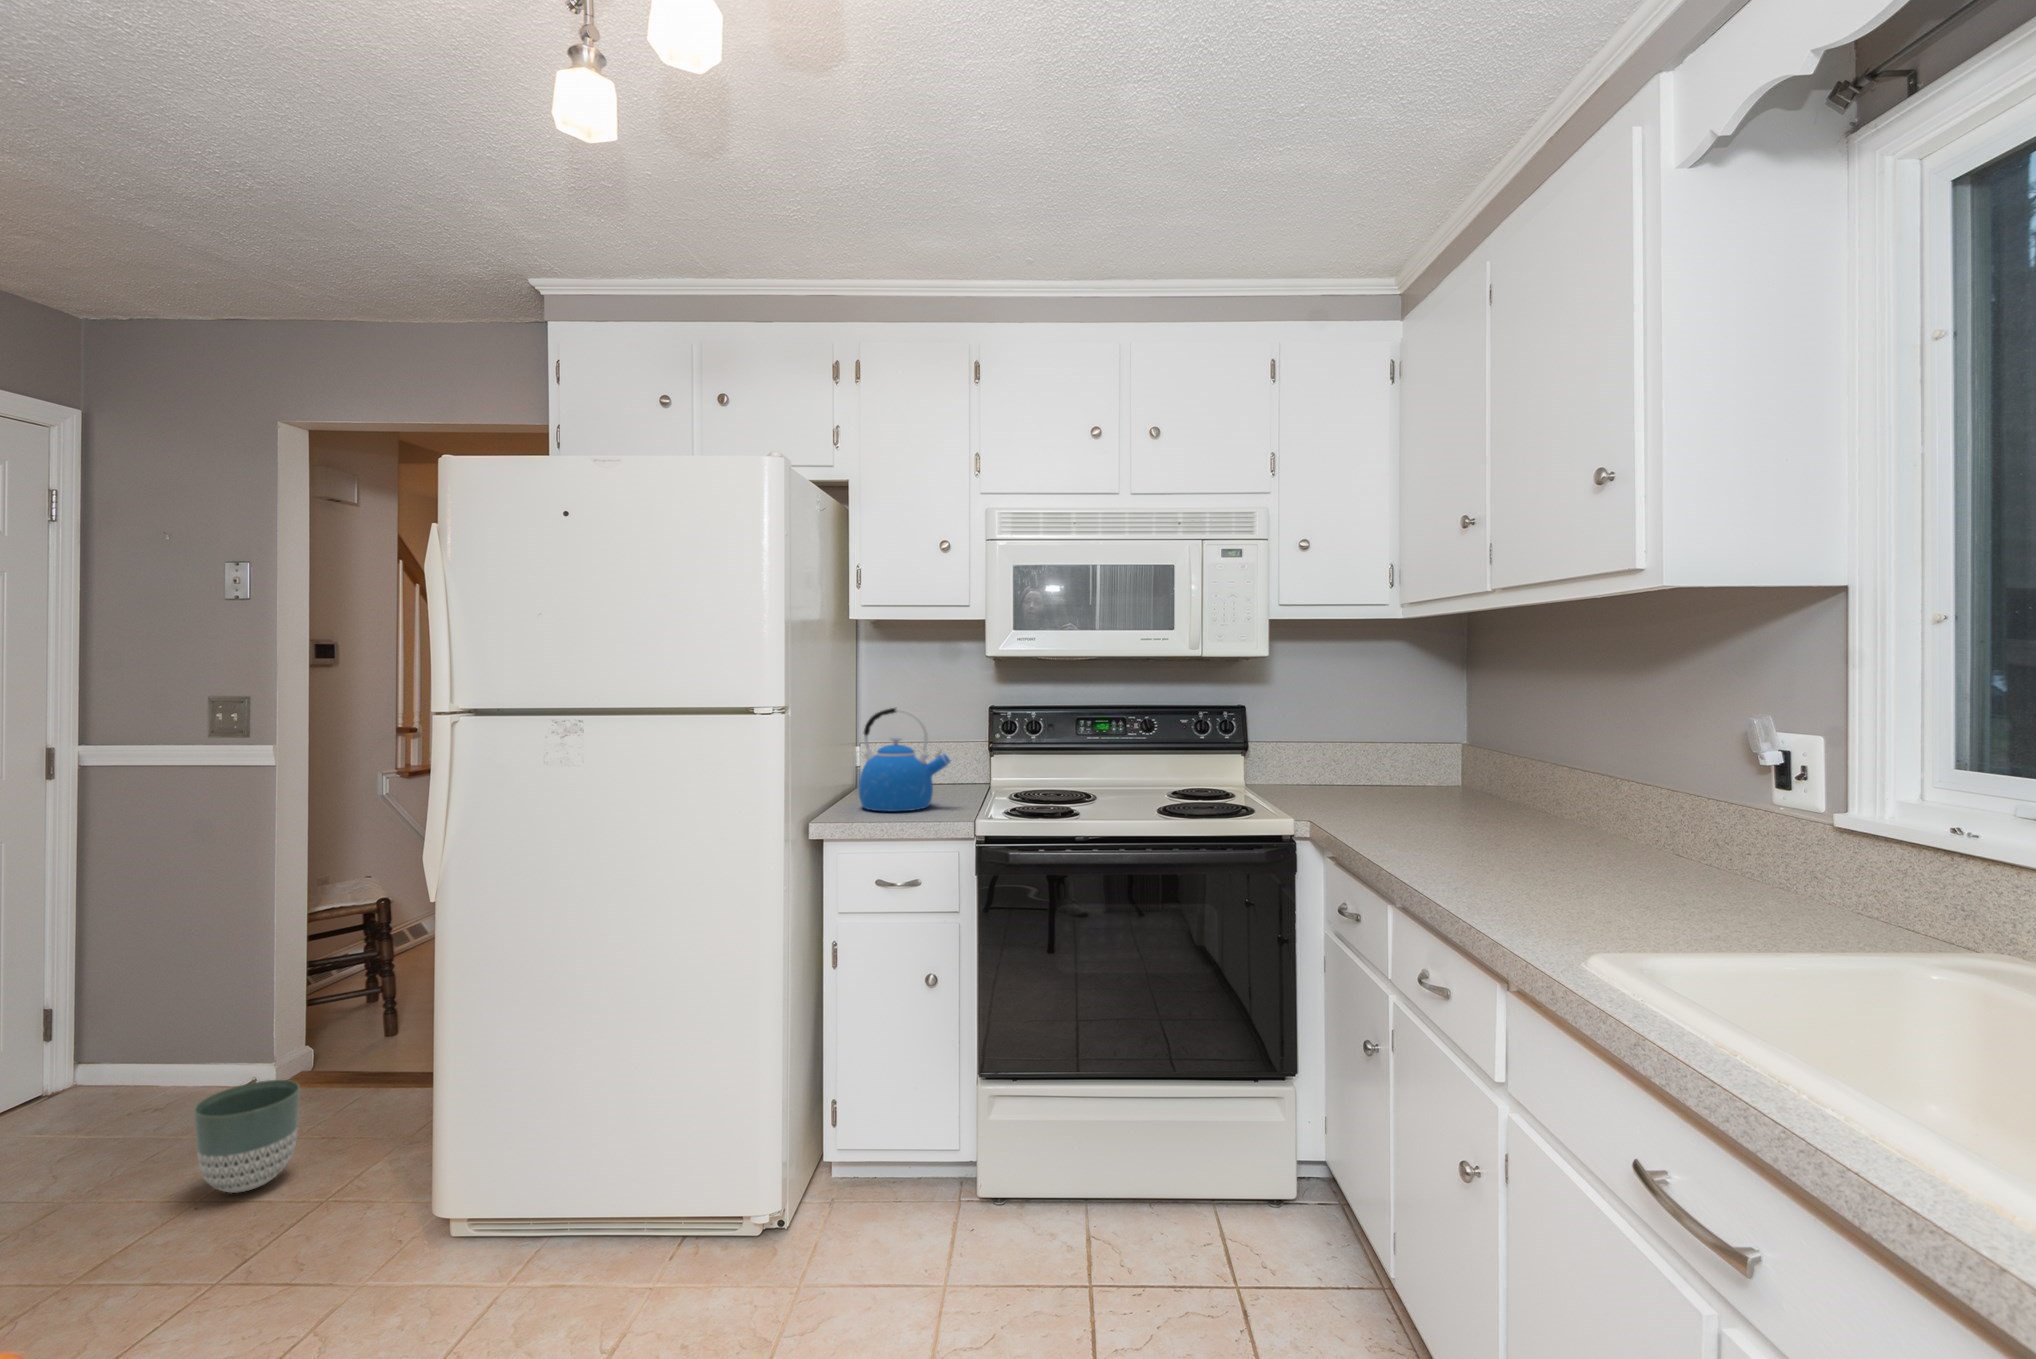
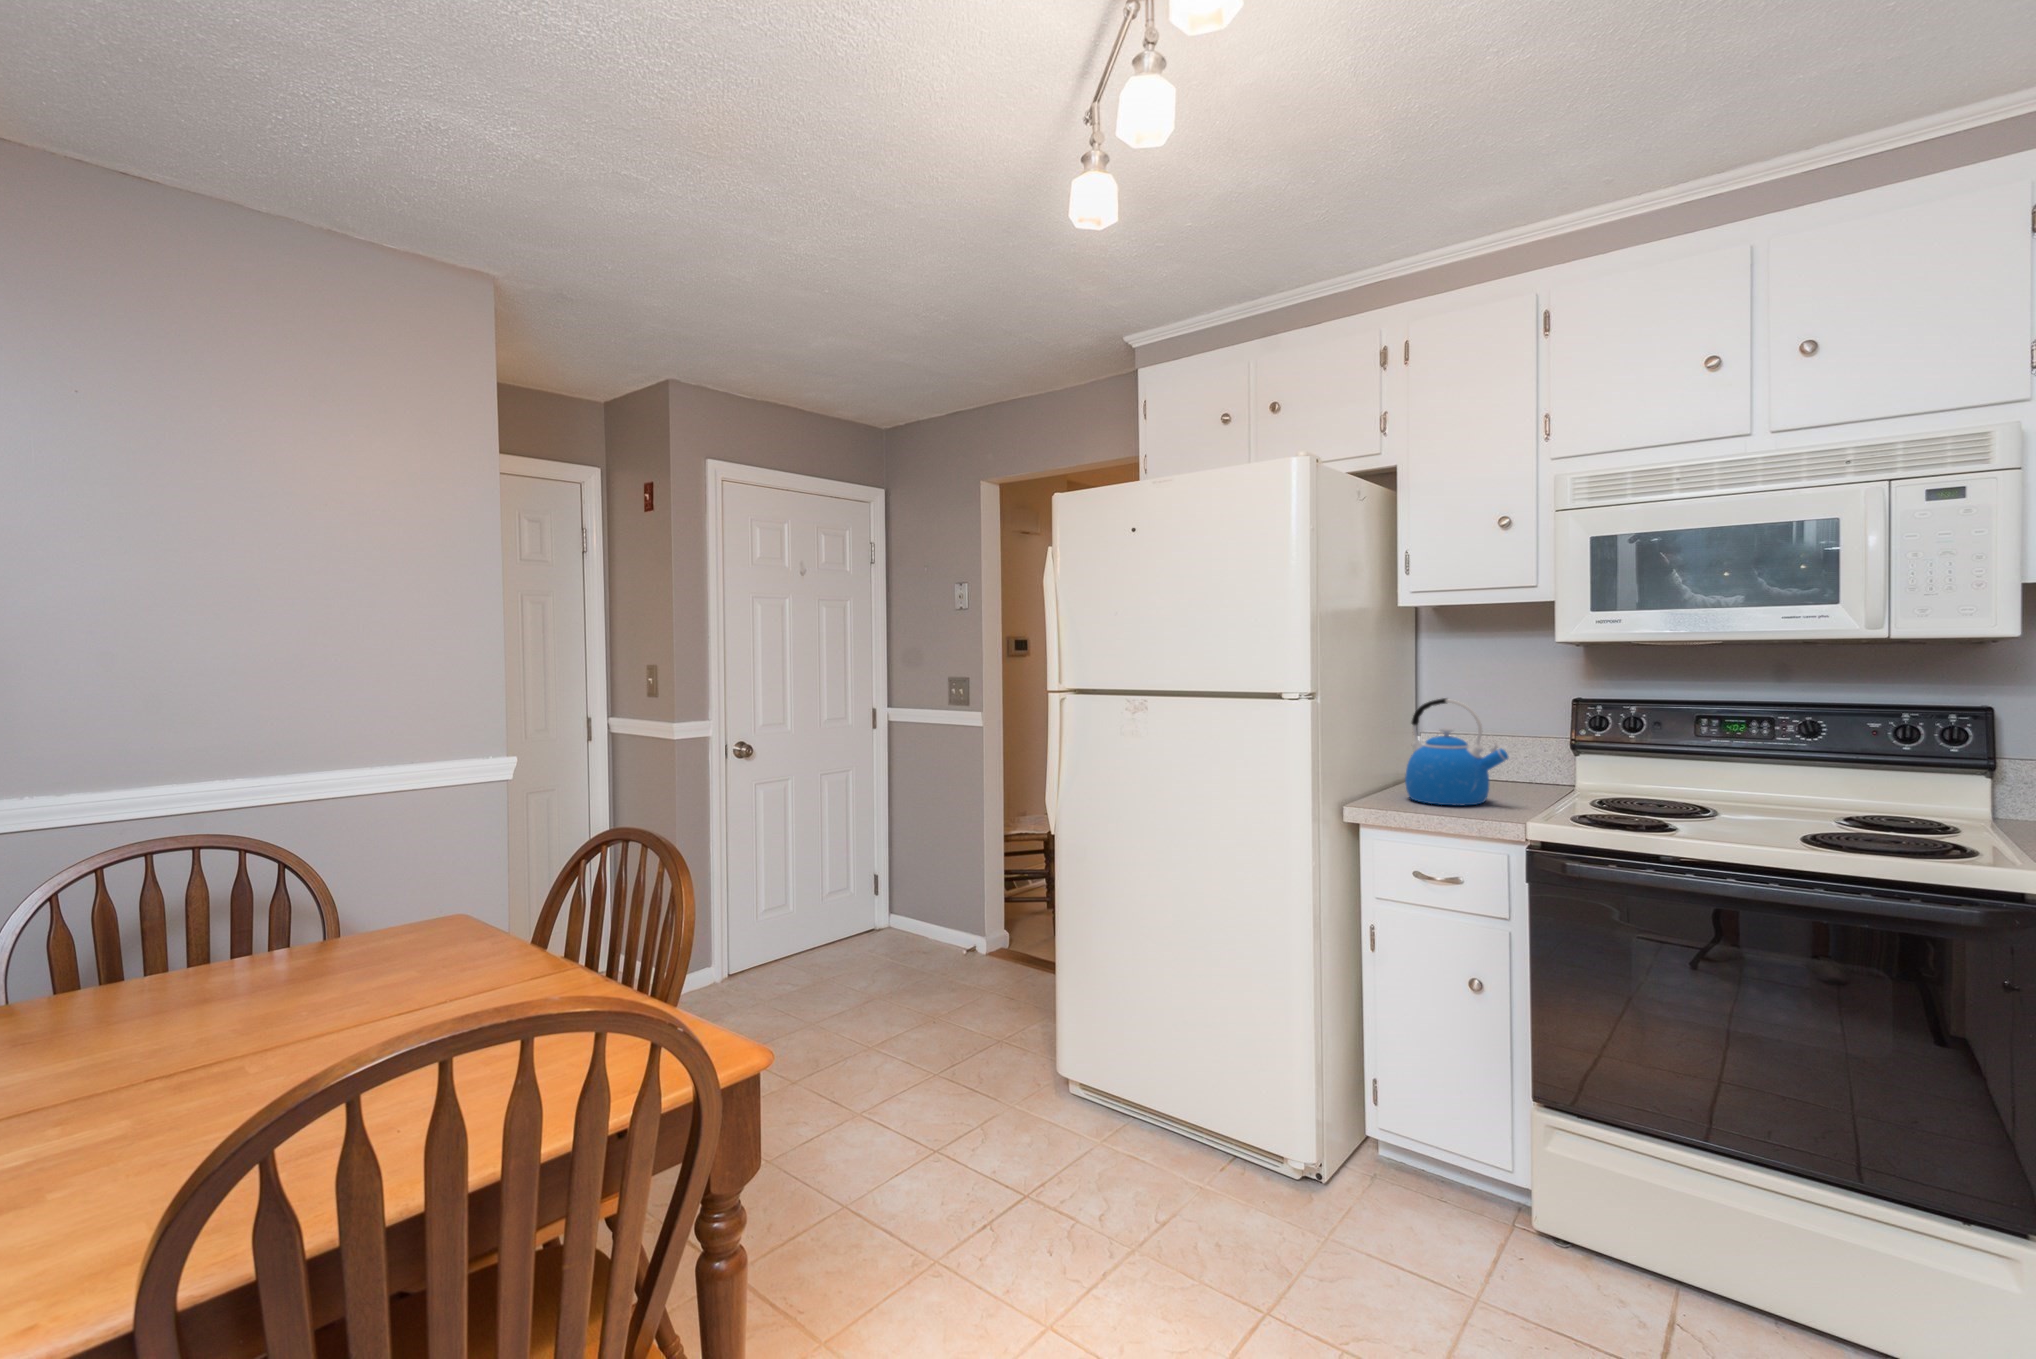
planter: present [194,1080,300,1193] -> none [929,949,986,1022]

